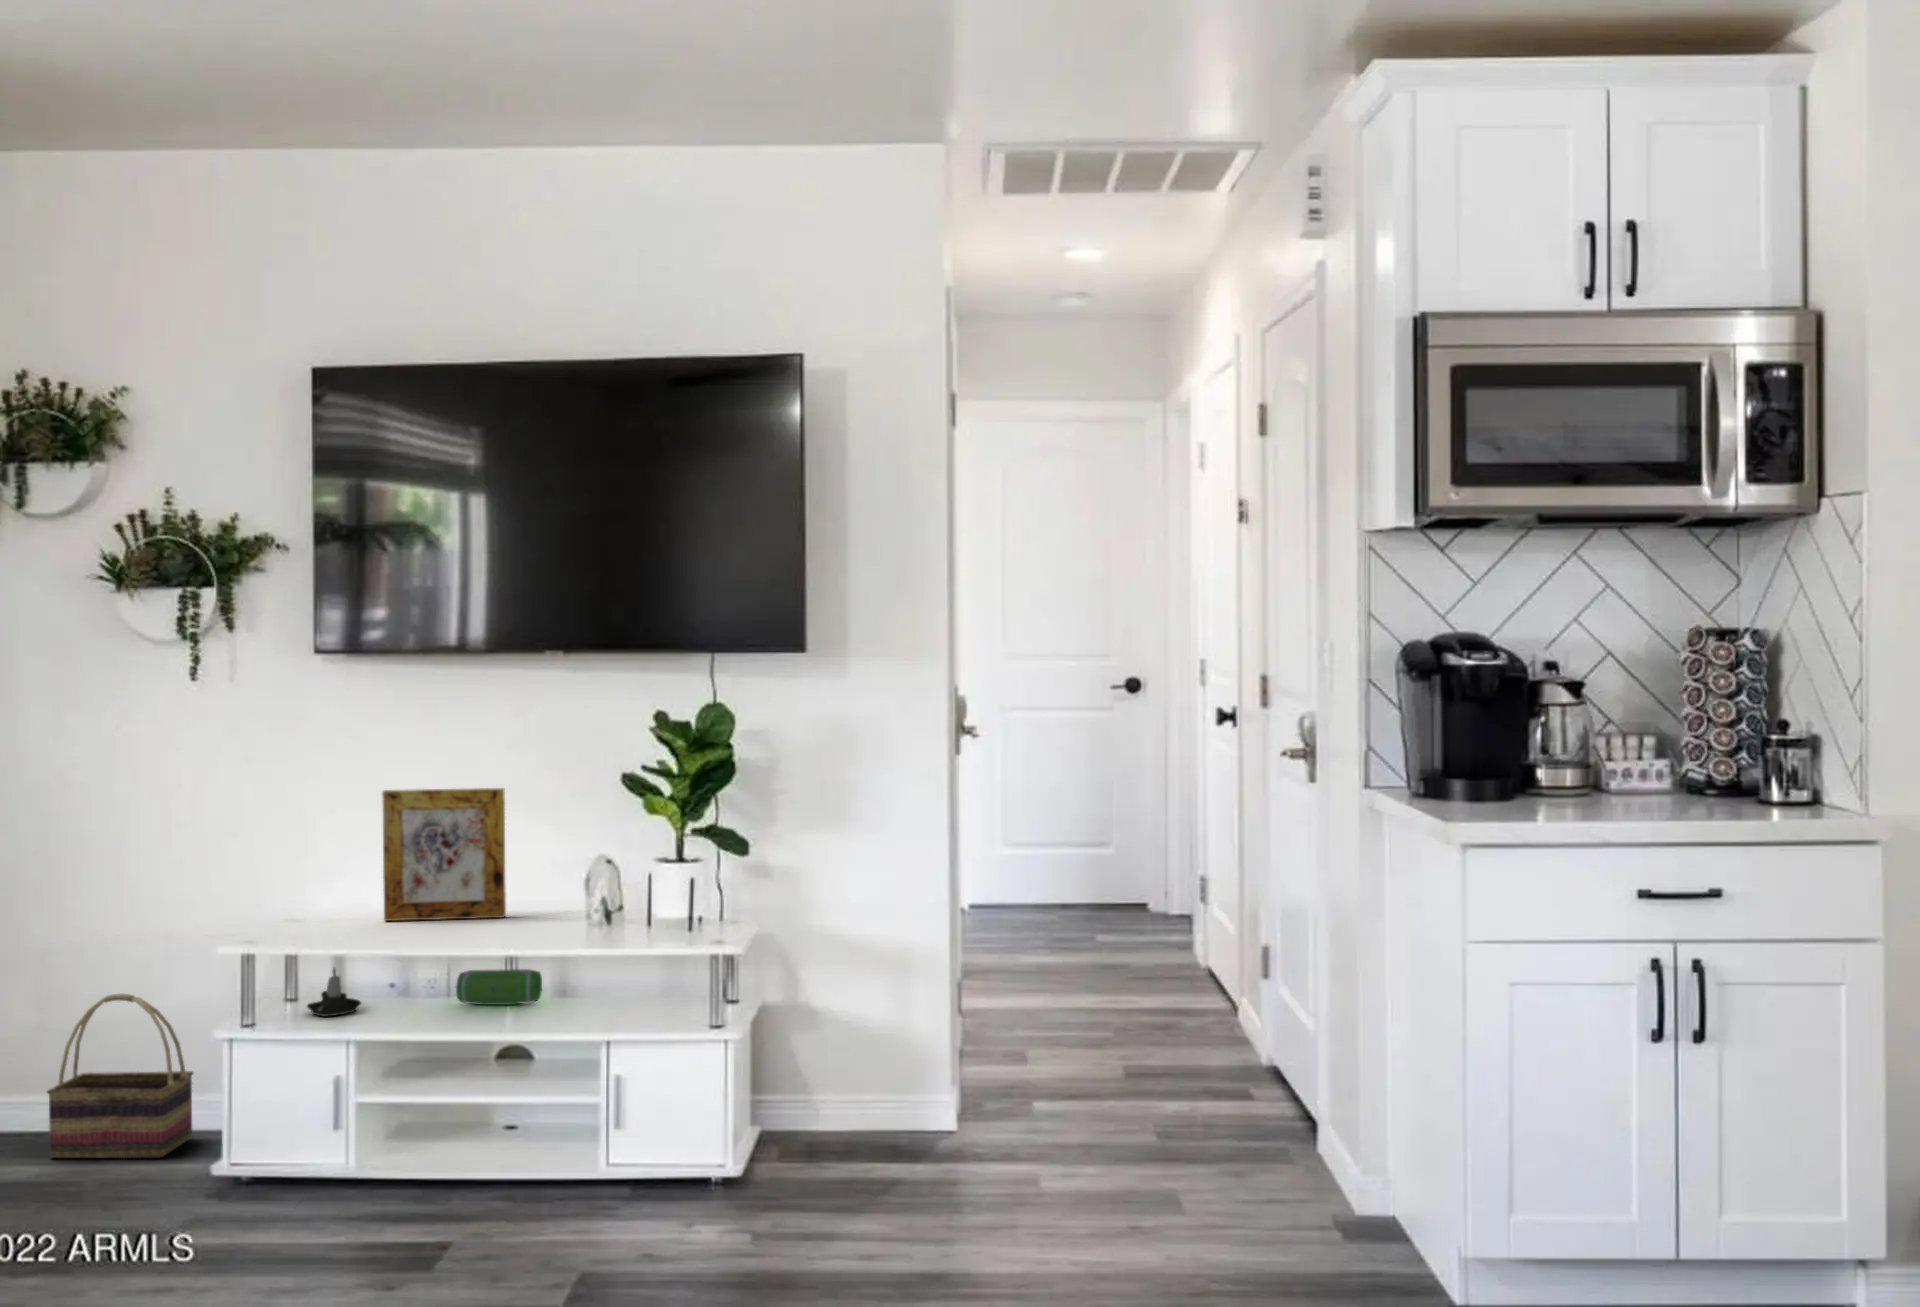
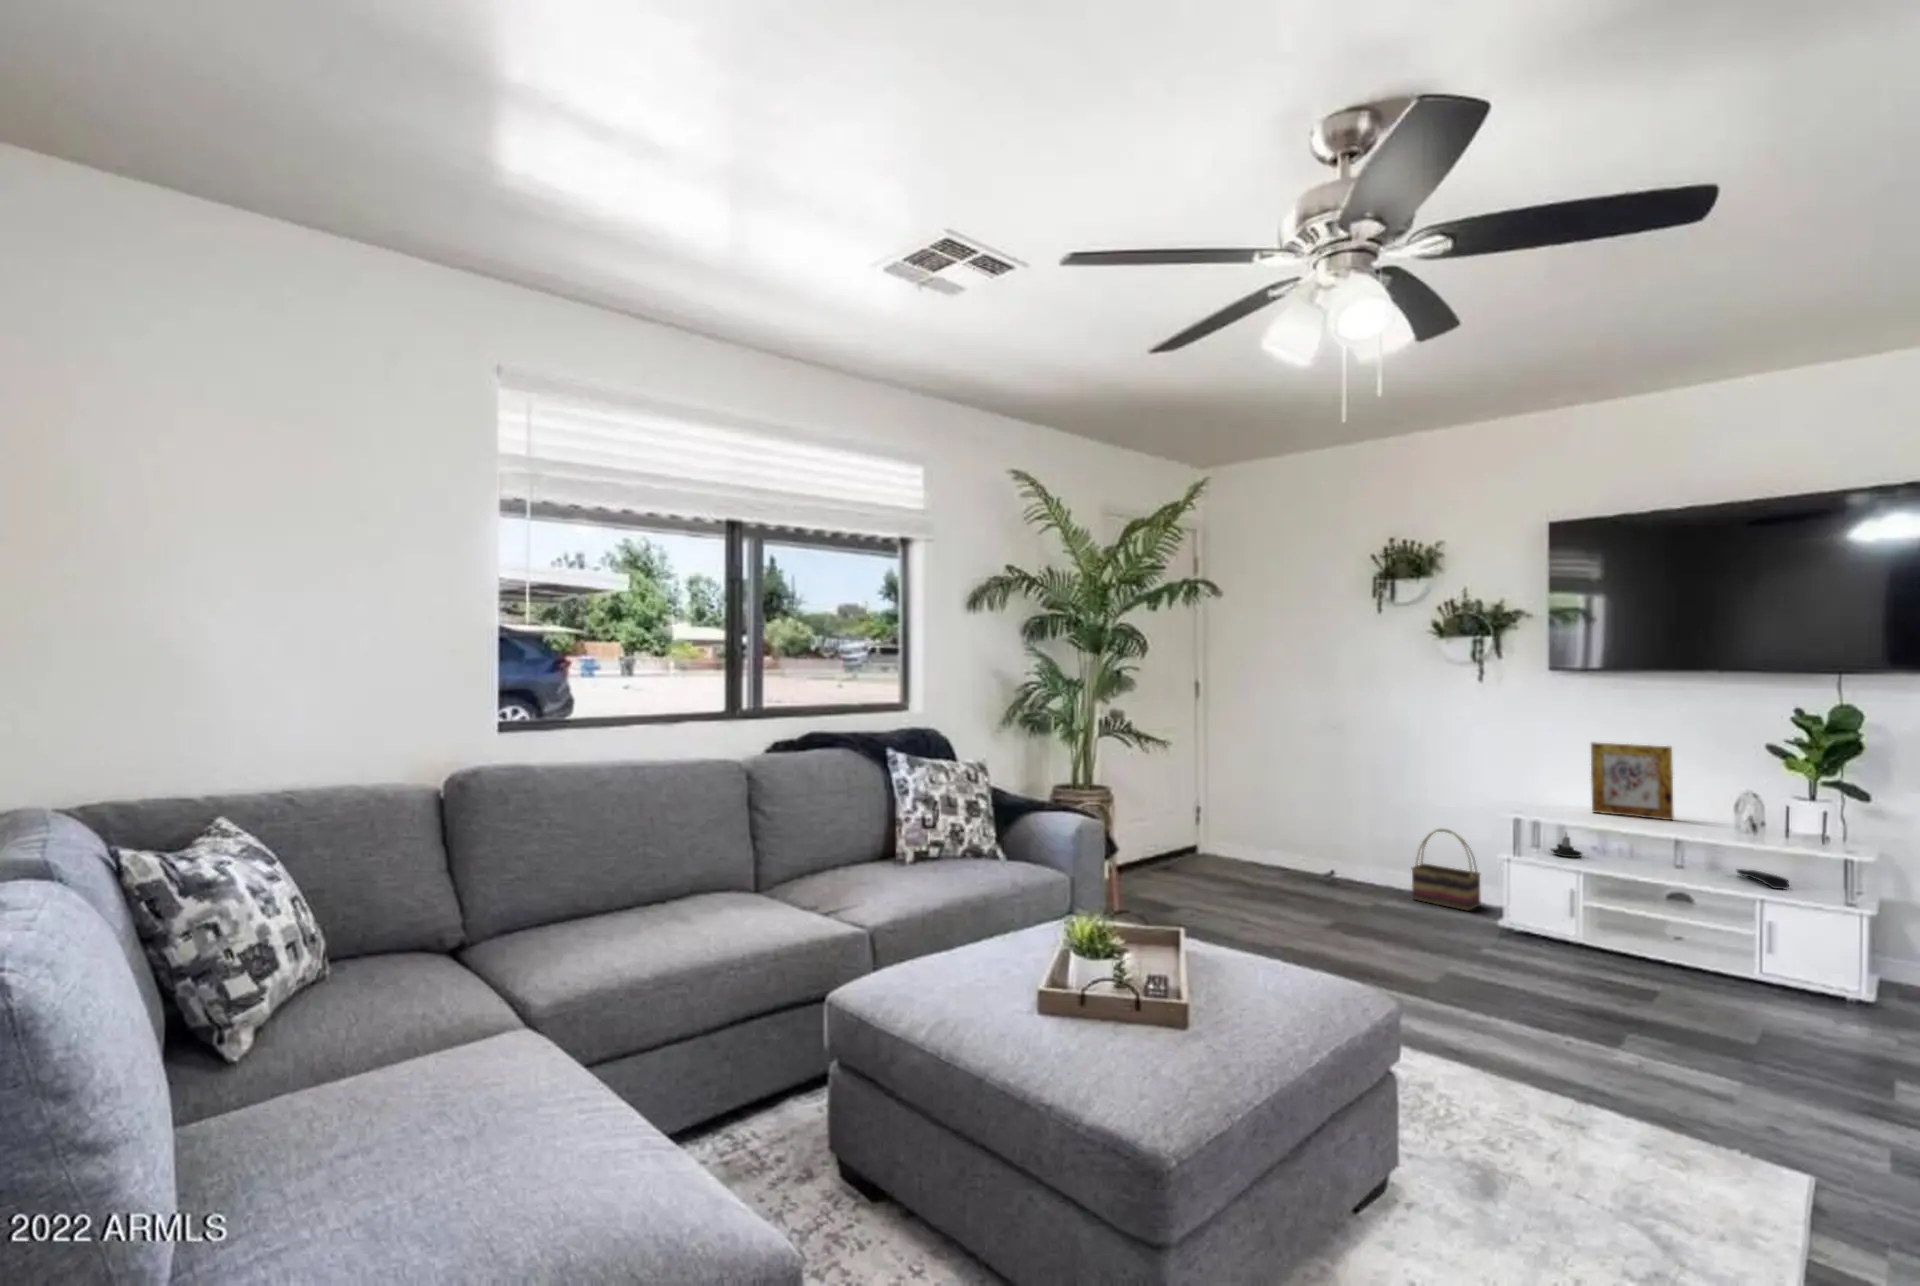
speaker: present [456,969,542,1005] -> none [1644,846,1704,871]
remote control: none [585,985,646,1014] -> present [1737,869,1789,889]

